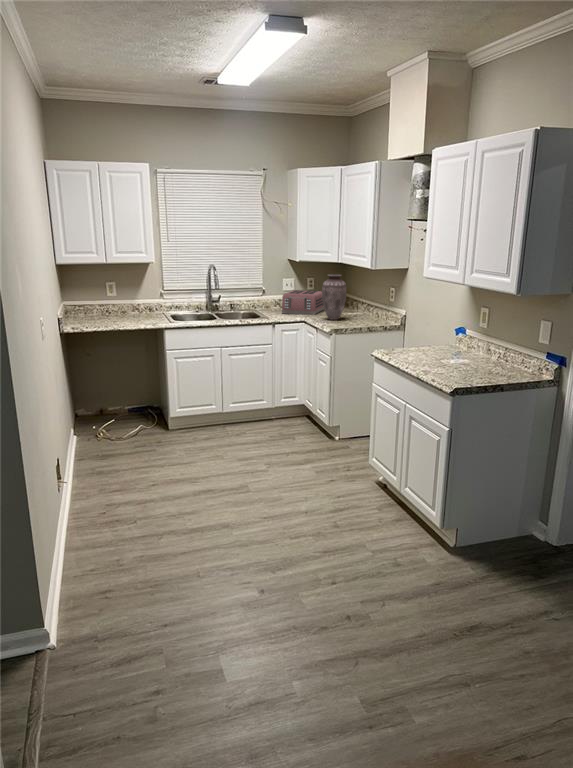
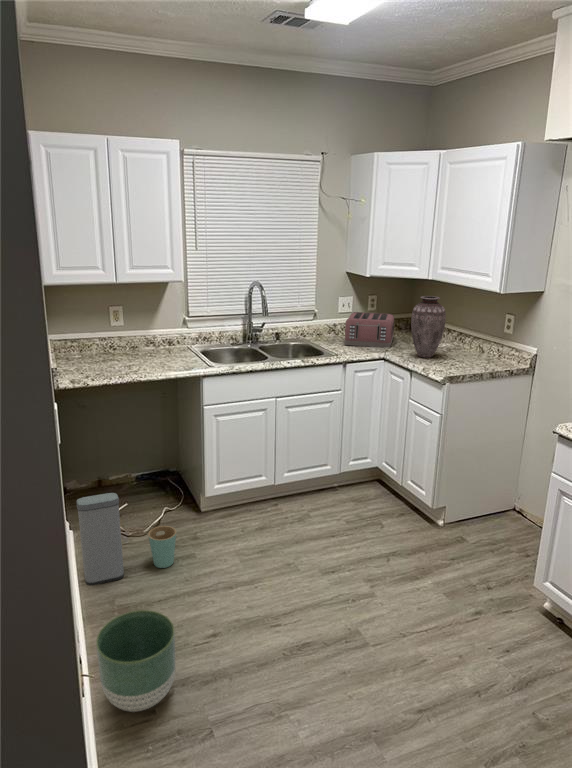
trash can: none [71,403,141,464] -> present [76,493,176,586]
planter: none [67,461,118,517] -> present [96,610,175,712]

